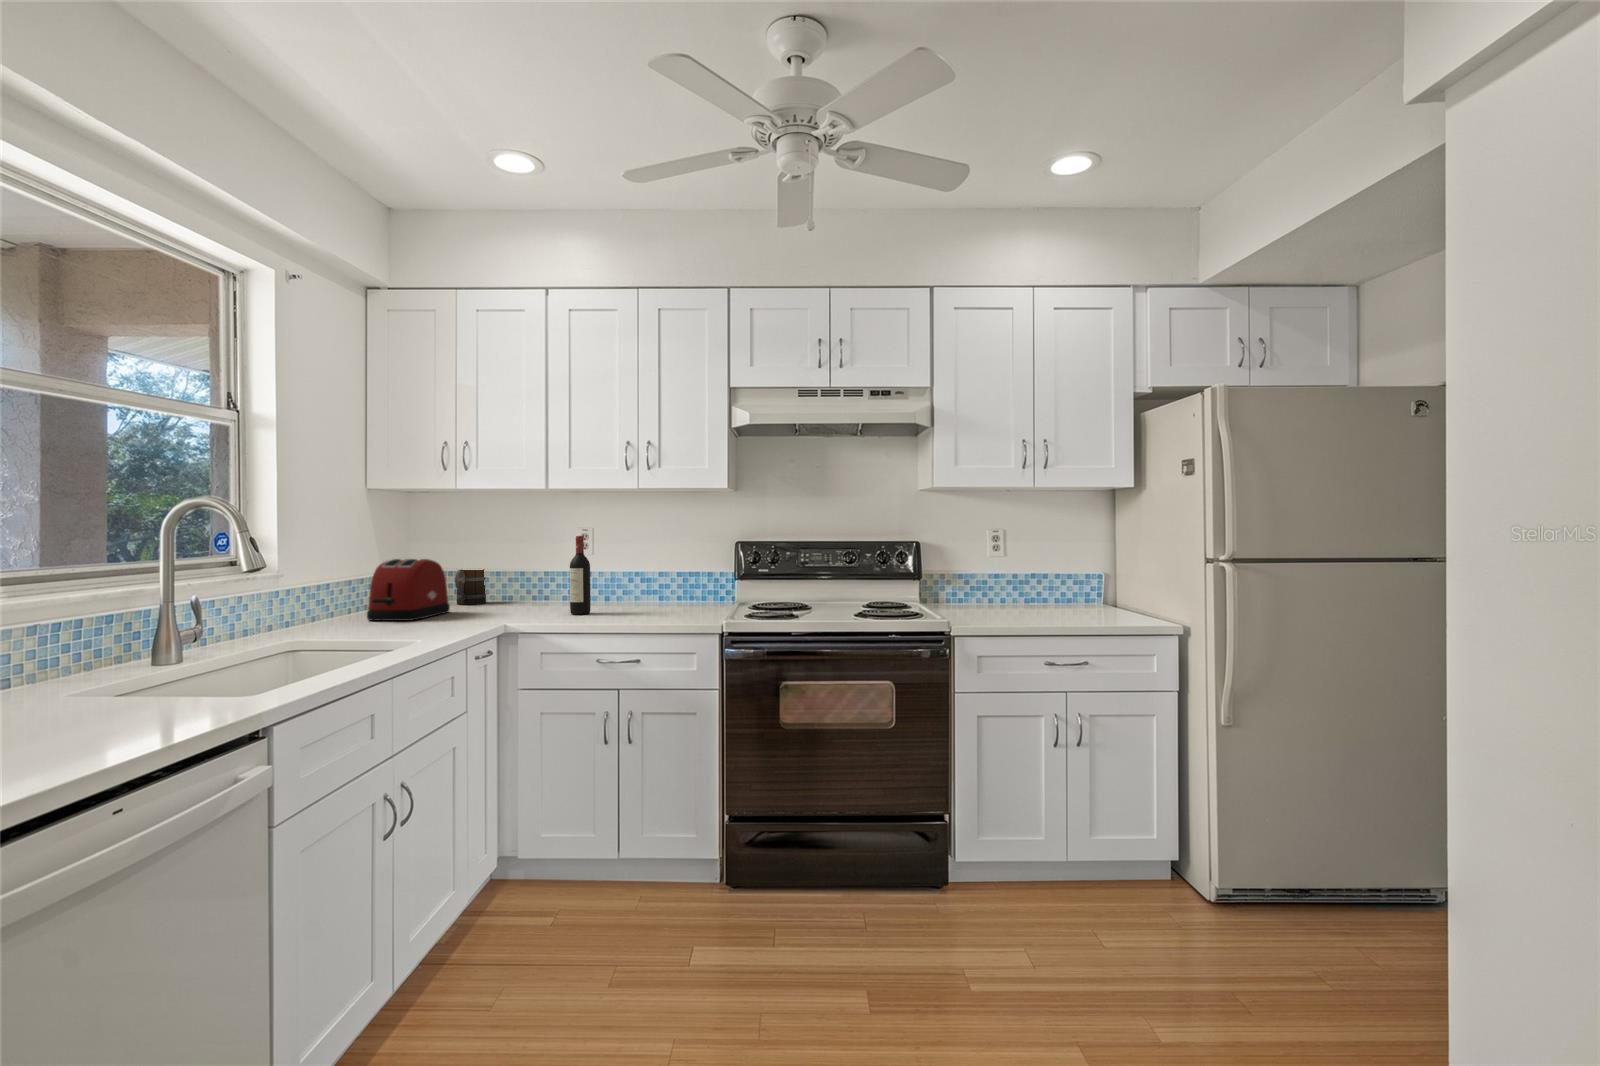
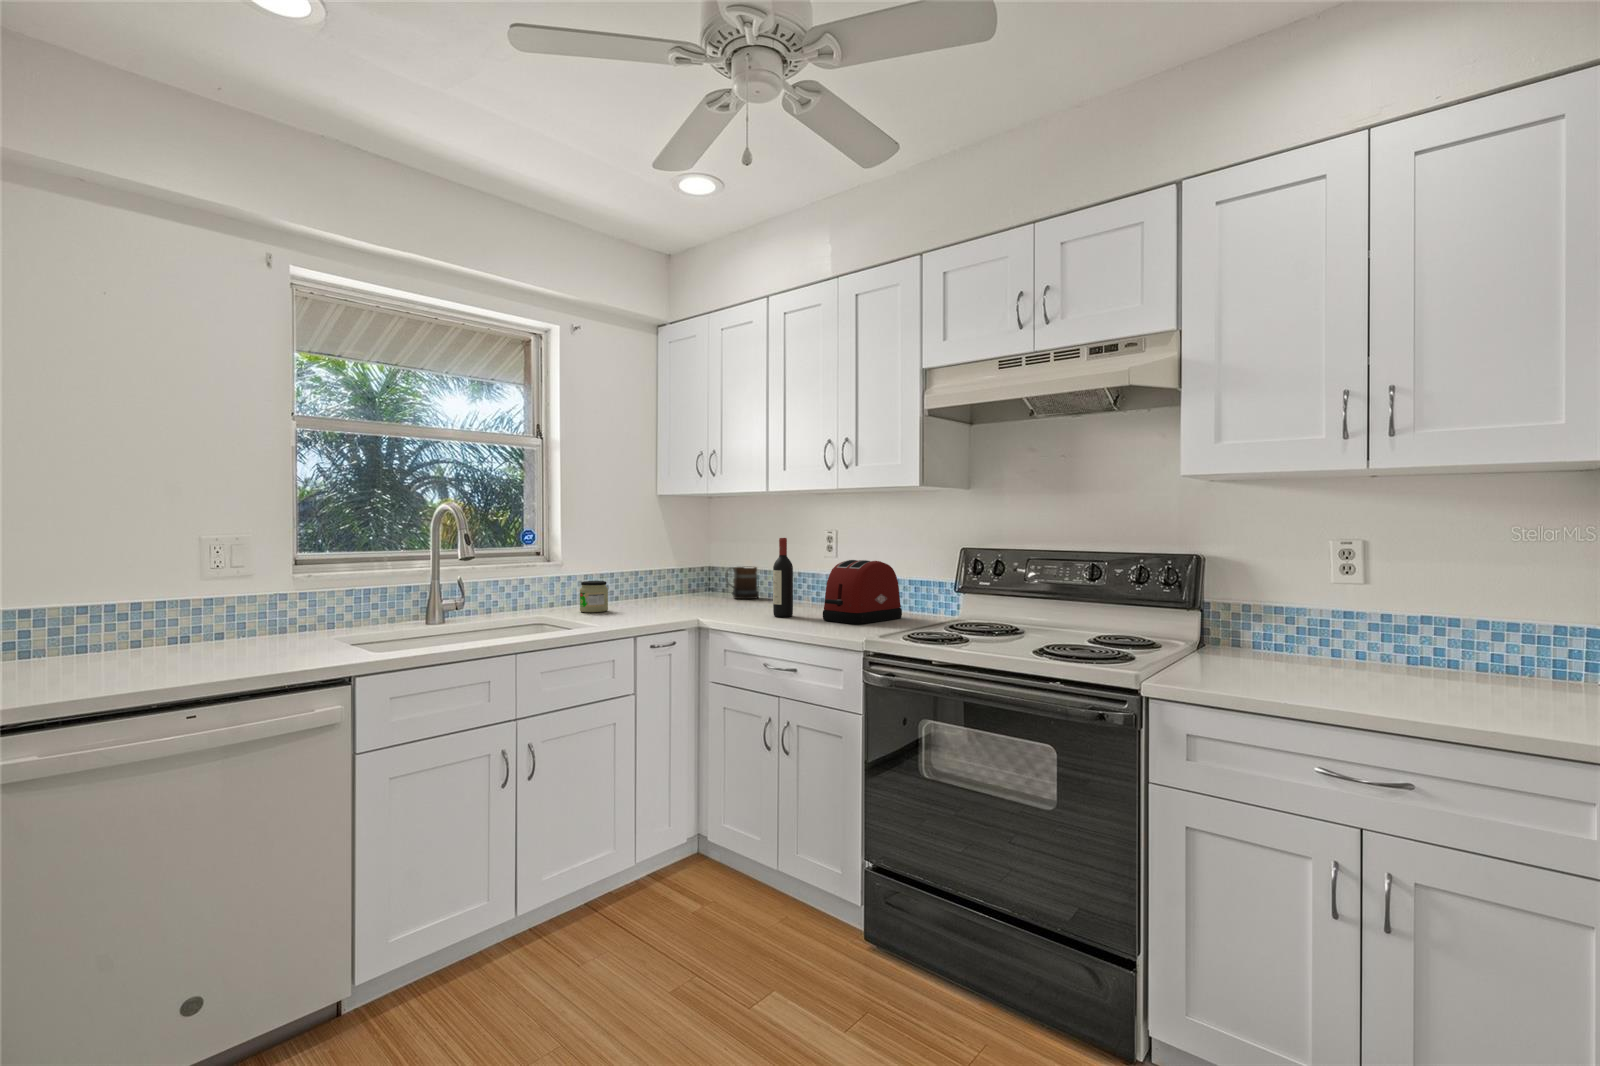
toaster: present [367,559,450,621] -> present [823,560,902,624]
jar: none [315,592,355,631] -> present [580,581,608,612]

